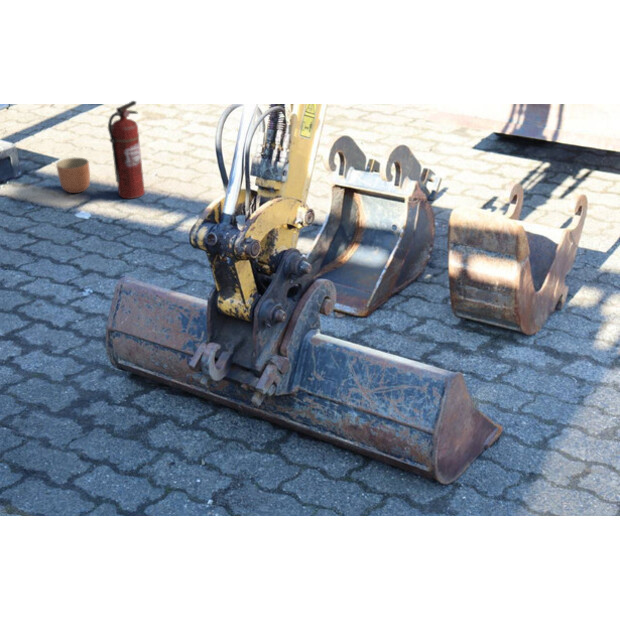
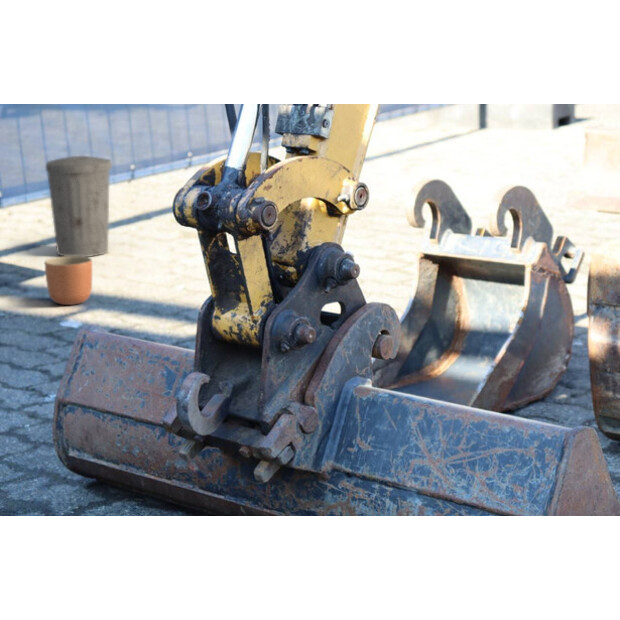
trash can: none [41,67,89,140] -> present [46,156,112,257]
fire extinguisher: present [108,101,145,199] -> none [121,169,169,312]

